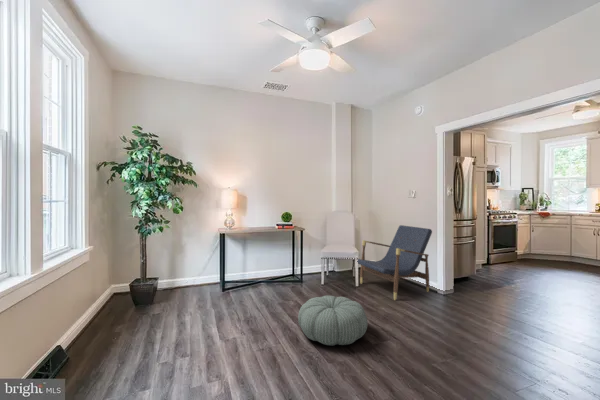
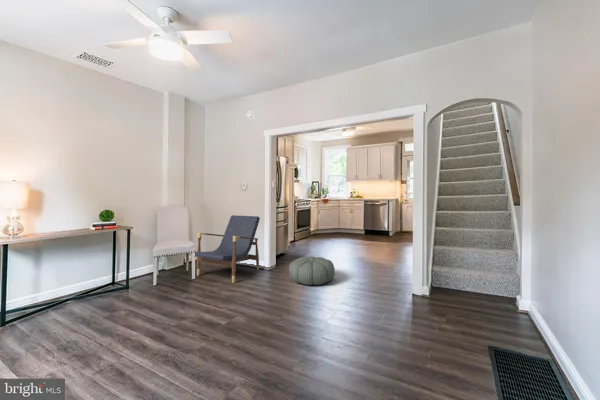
pouf: present [298,296,367,346] -> present [289,257,335,285]

